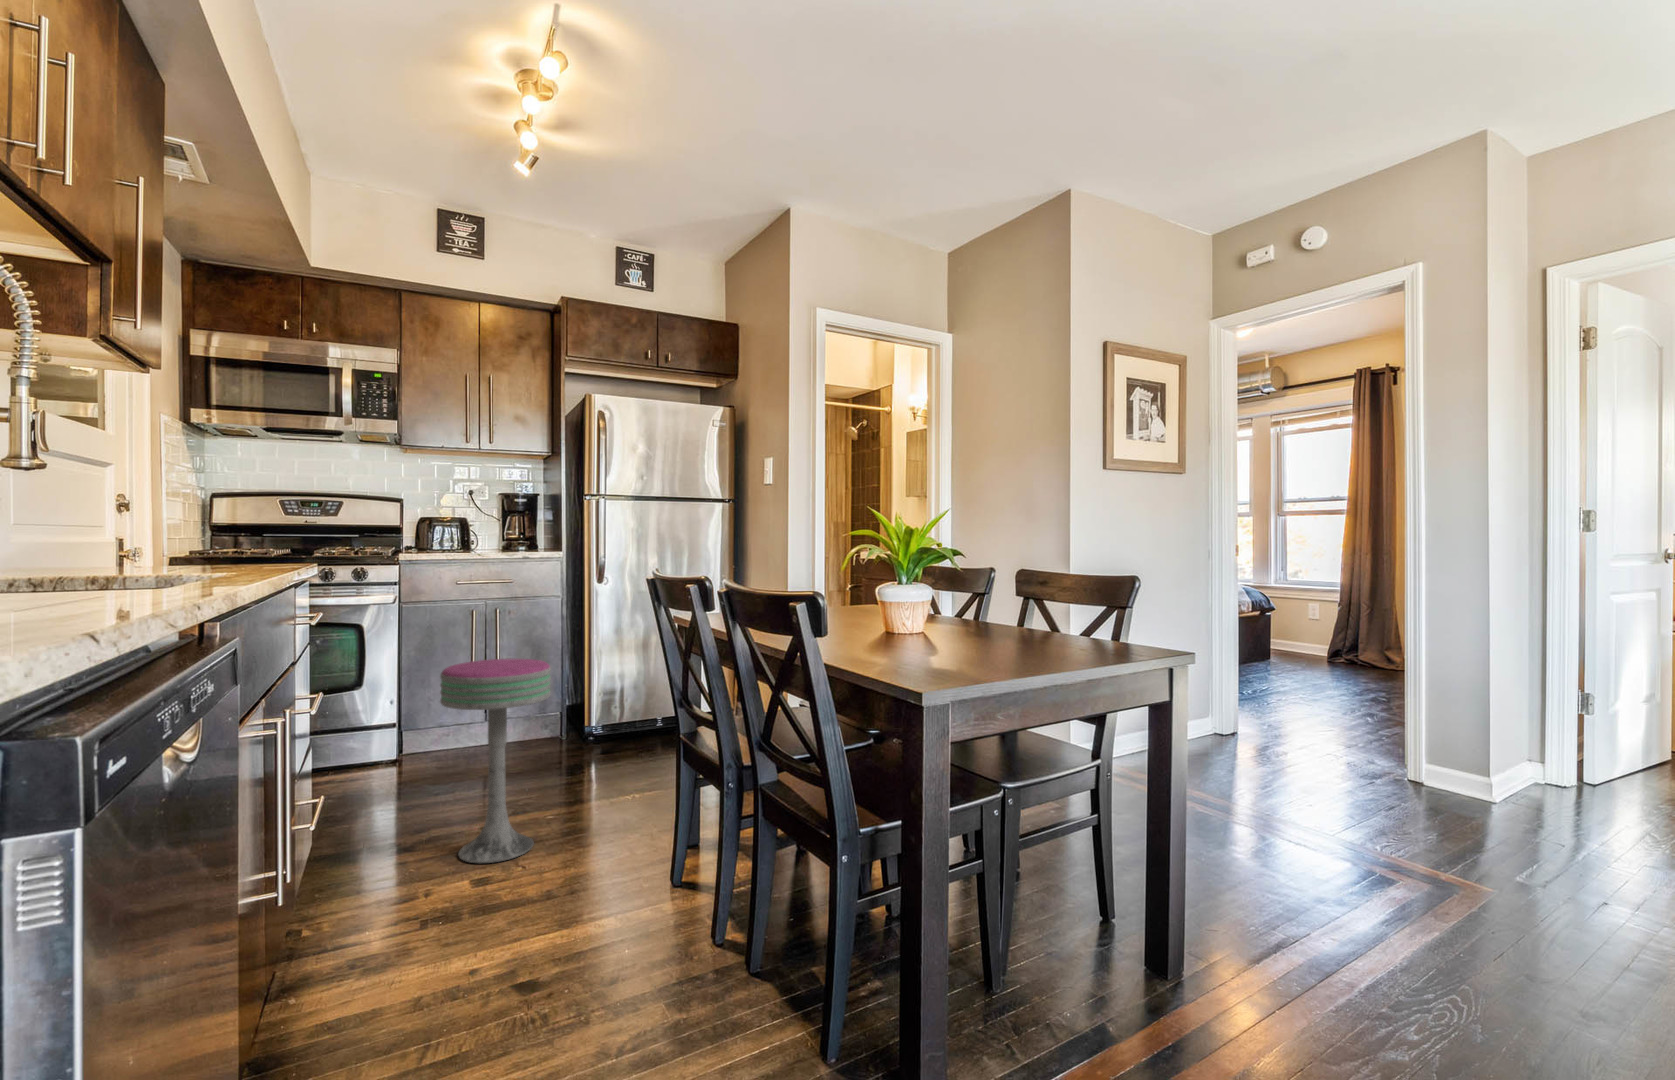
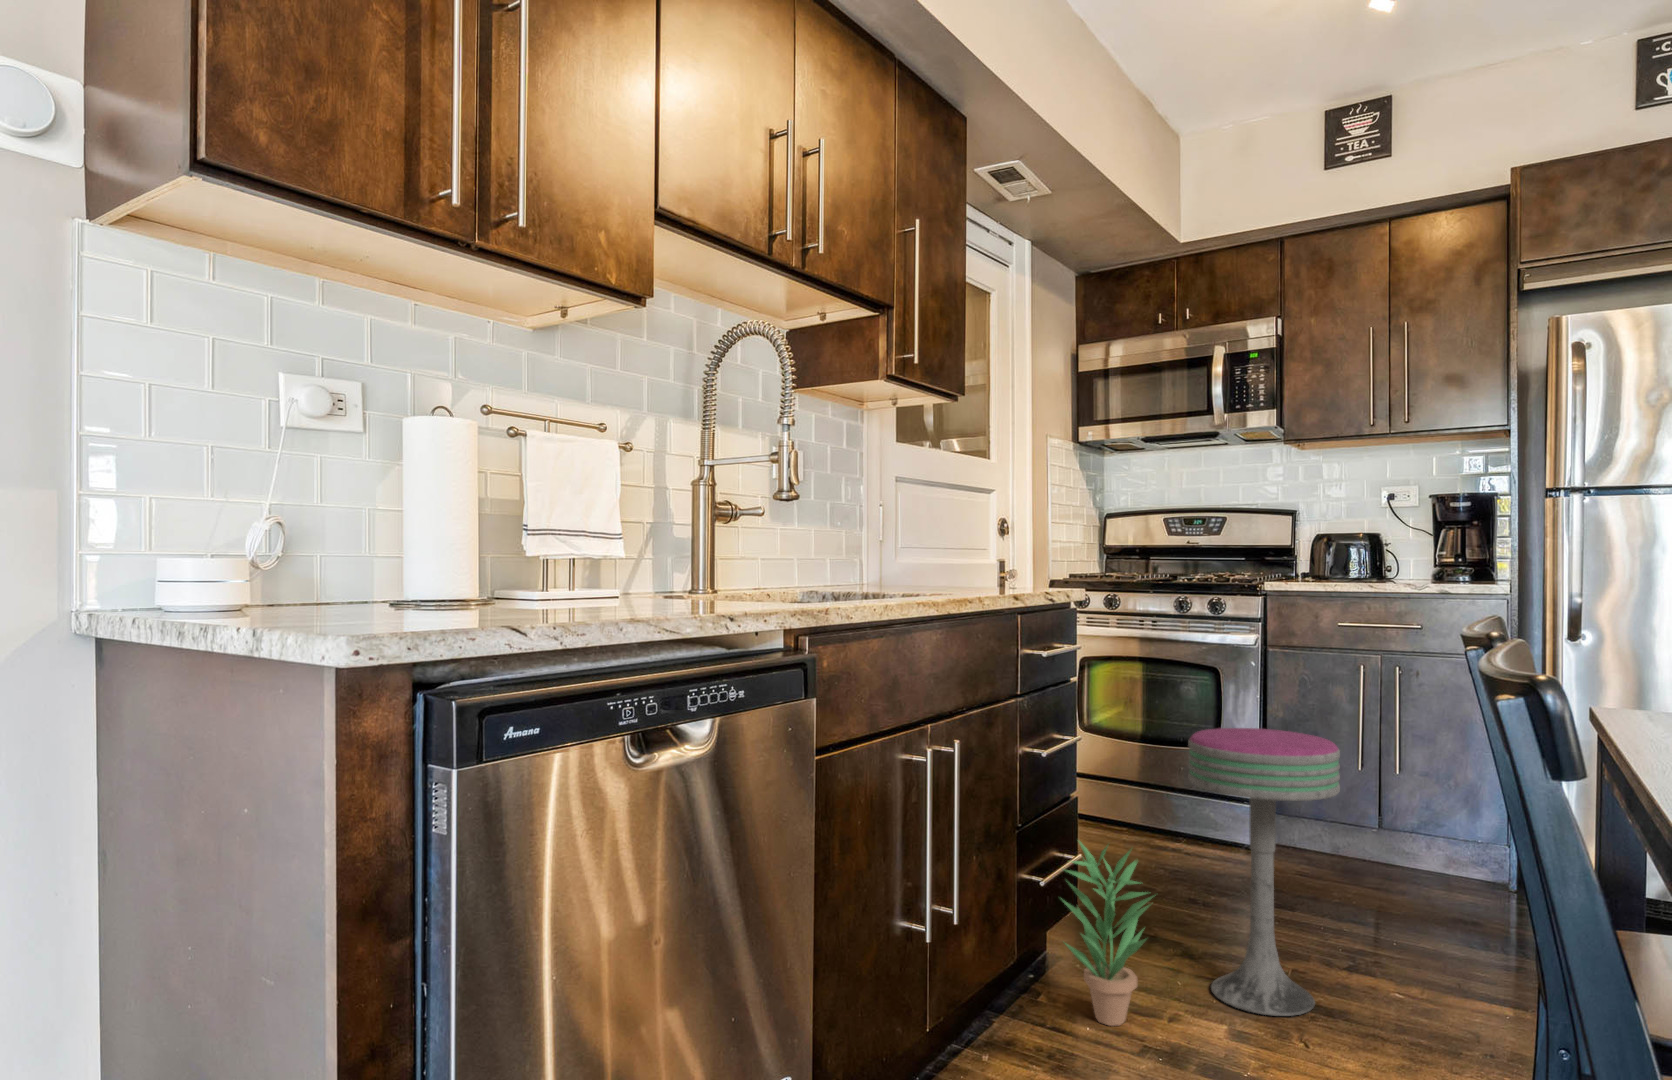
potted plant: none [367,764,455,915] -> present [1061,841,1153,1026]

